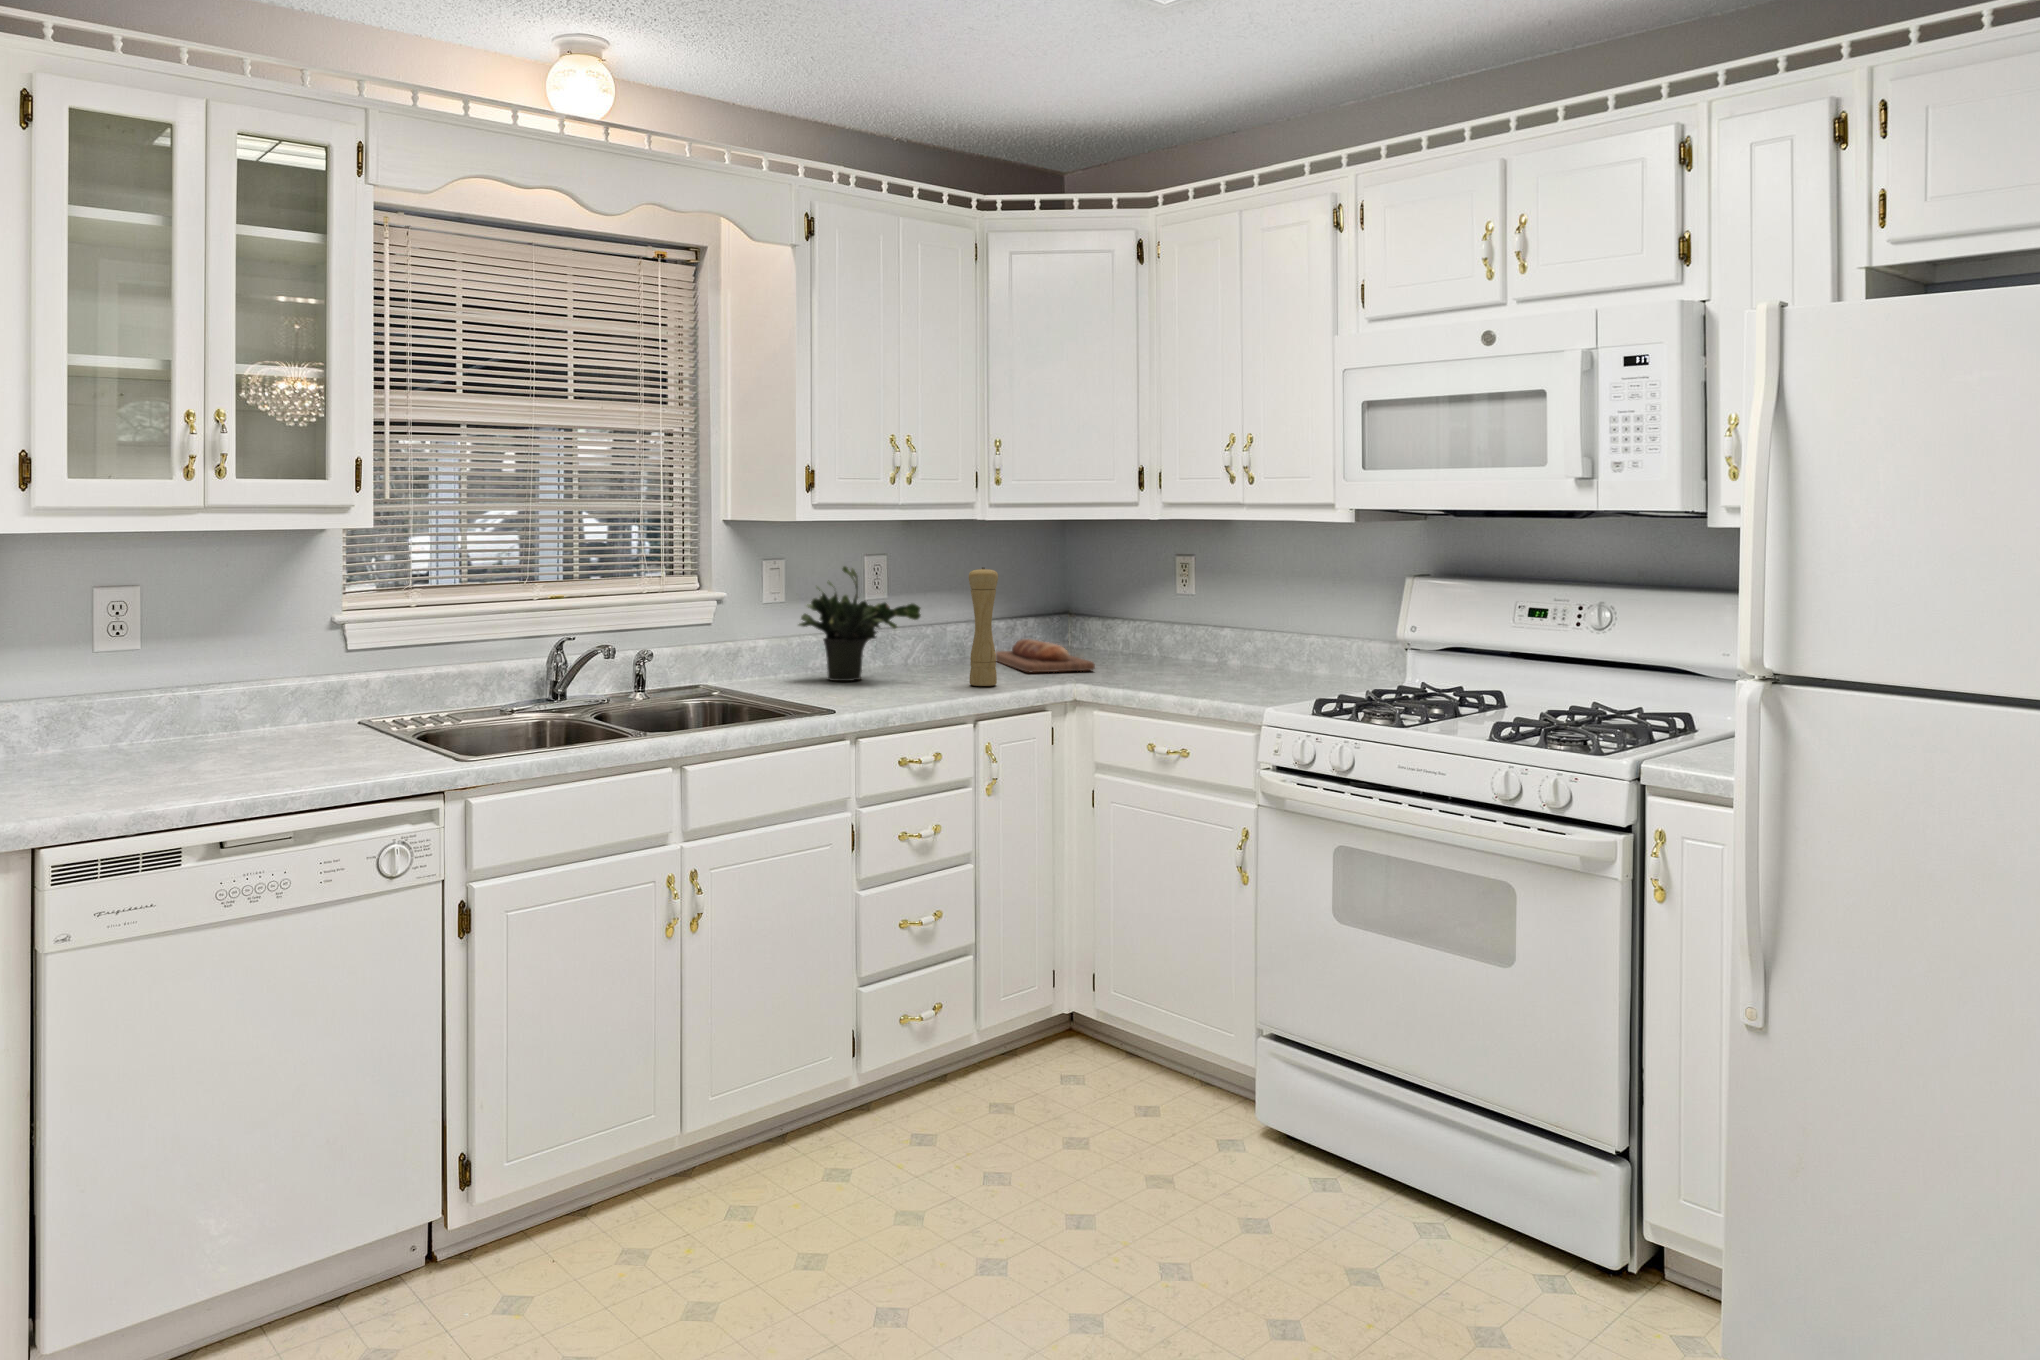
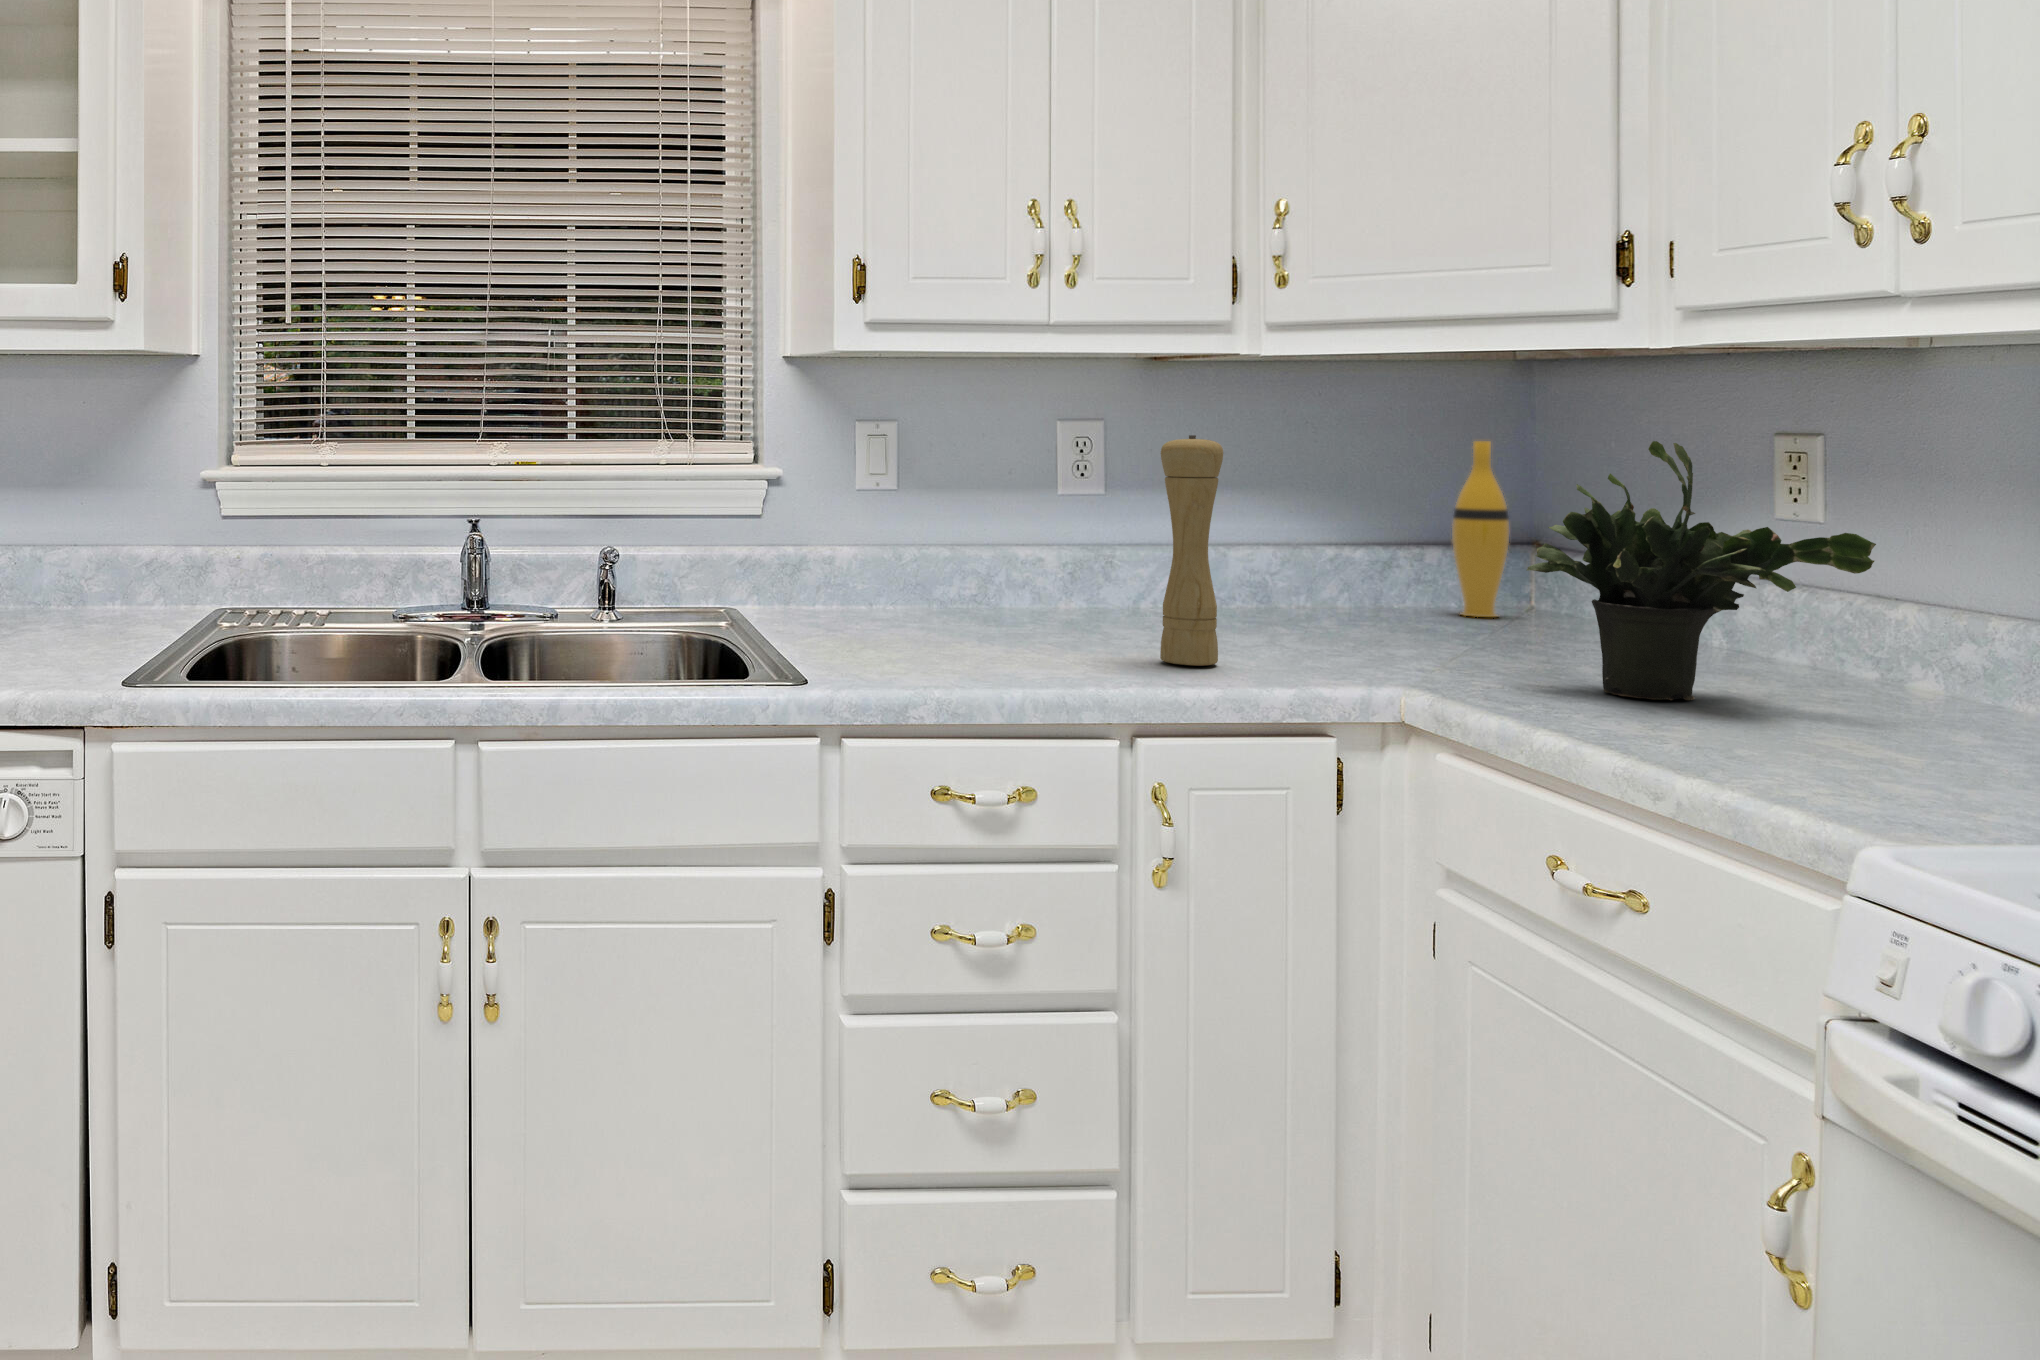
vase: none [1038,559,1063,650] -> present [1452,441,1509,617]
potted plant: present [799,566,921,681] -> present [1527,441,1876,700]
bread loaf: present [996,639,1095,672] -> none [1312,588,1498,658]

